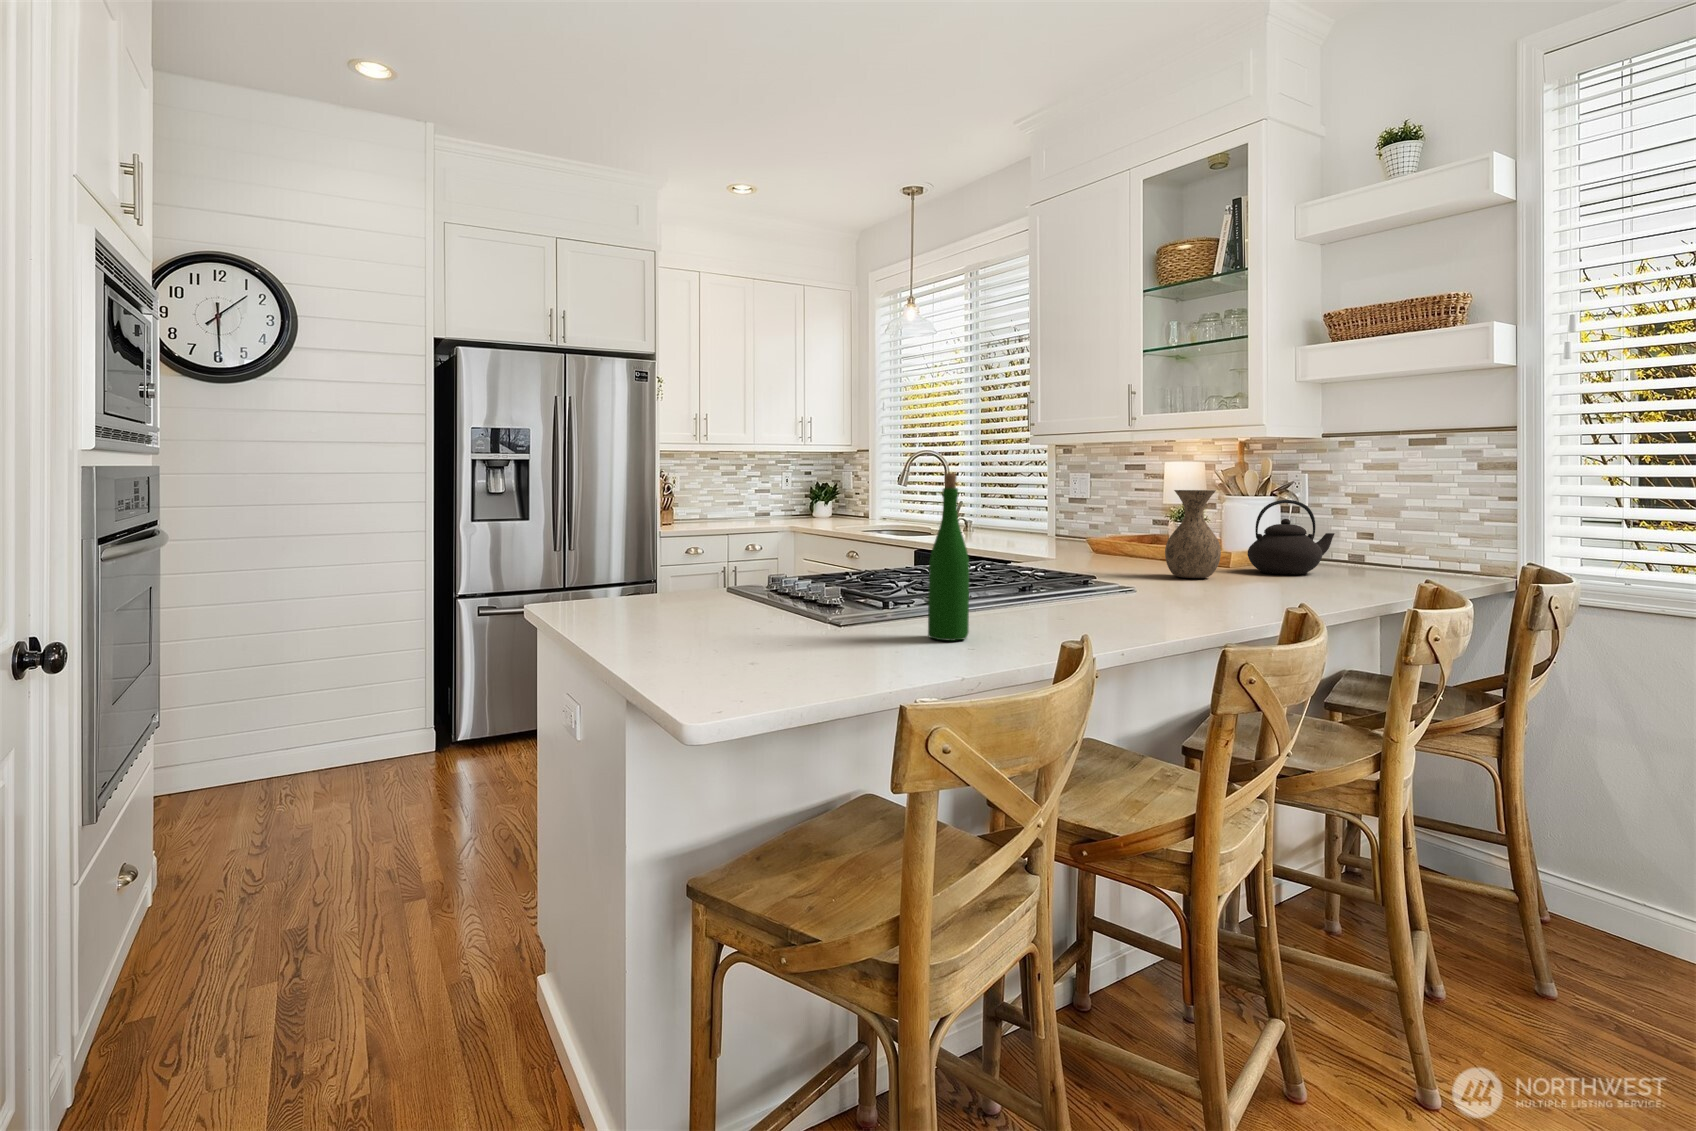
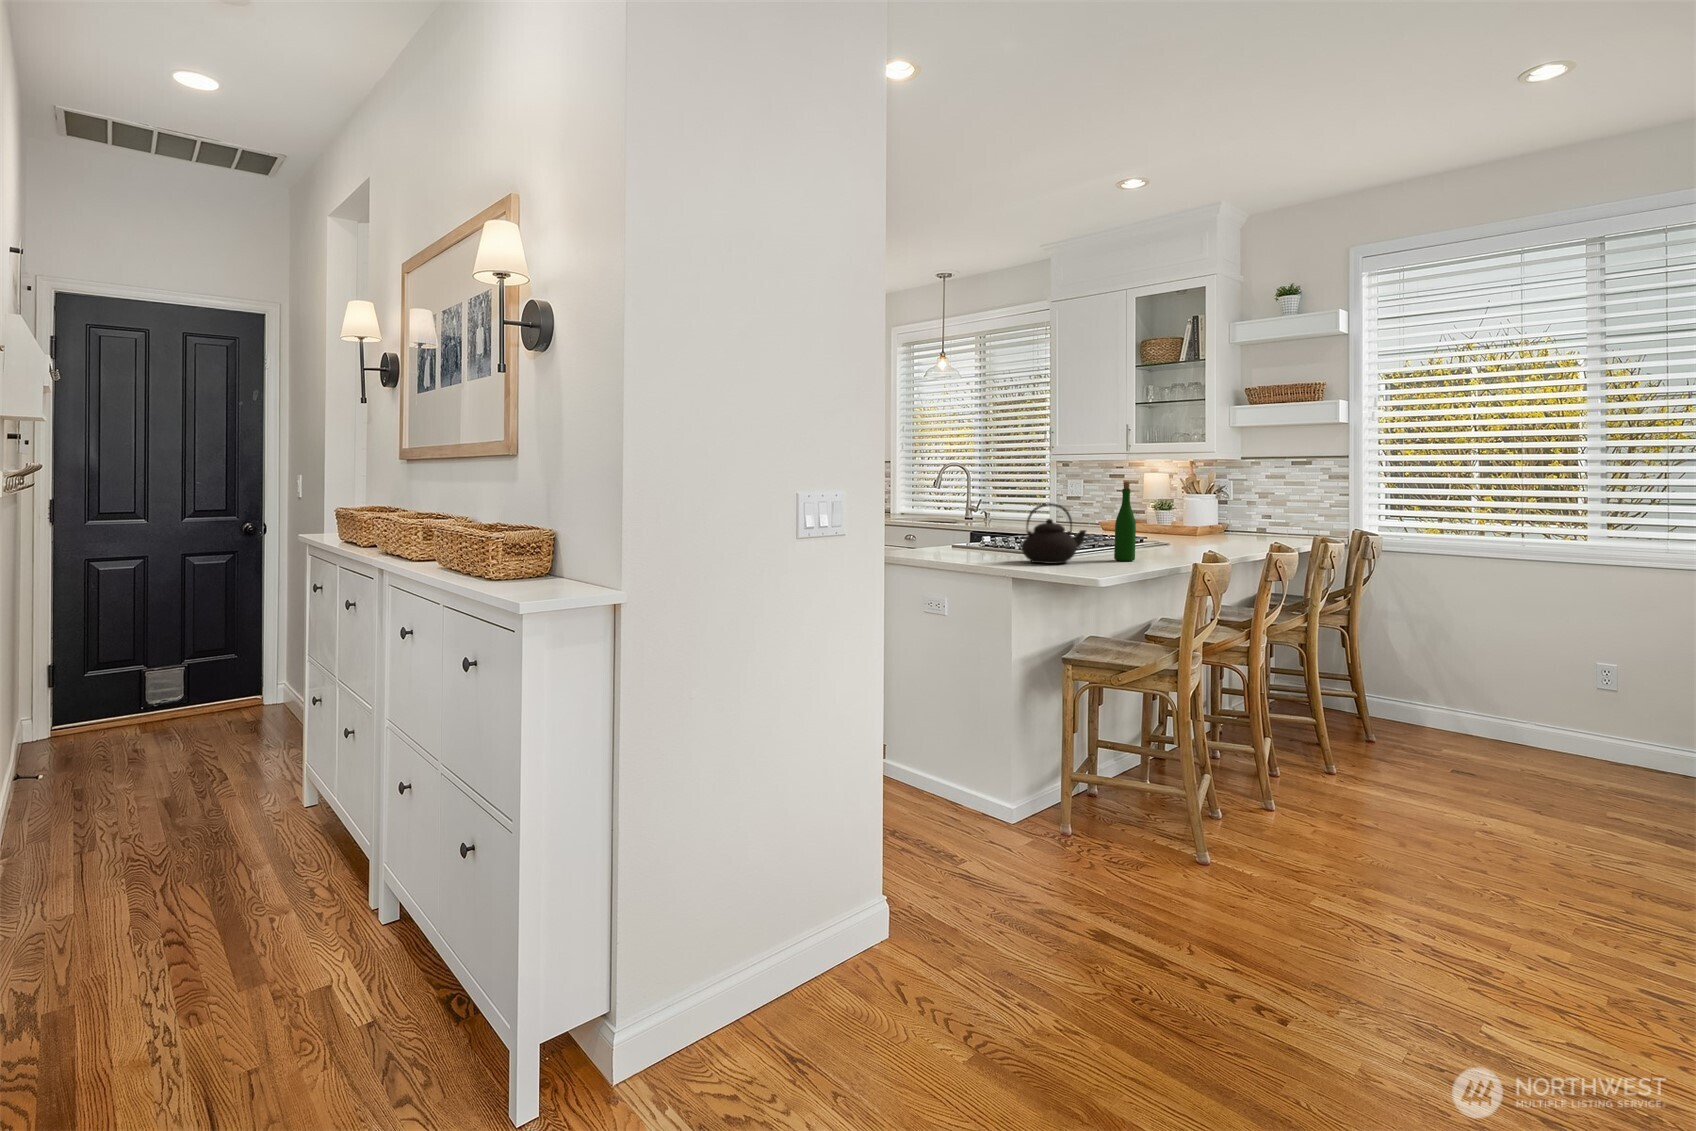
vase: present [1165,490,1221,578] -> none [1168,490,1200,540]
teapot: present [1248,500,1334,574] -> present [1021,503,1086,564]

